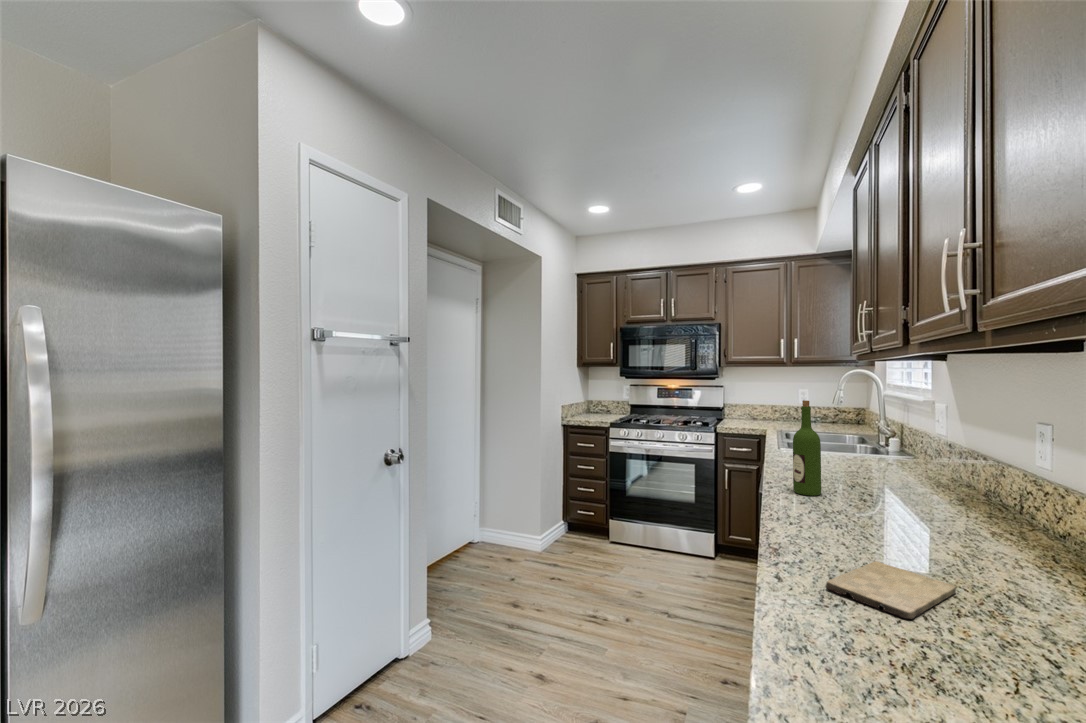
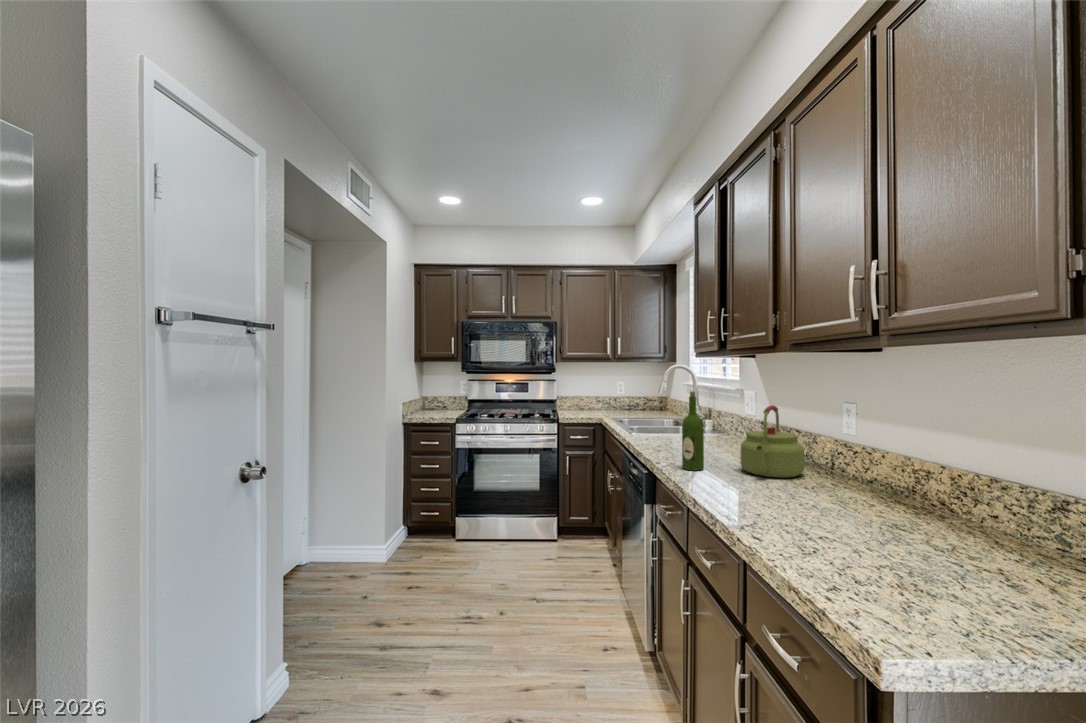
kettle: none [870,421,965,517] -> present [740,405,805,478]
cutting board: present [826,562,956,619] -> none [795,515,867,554]

